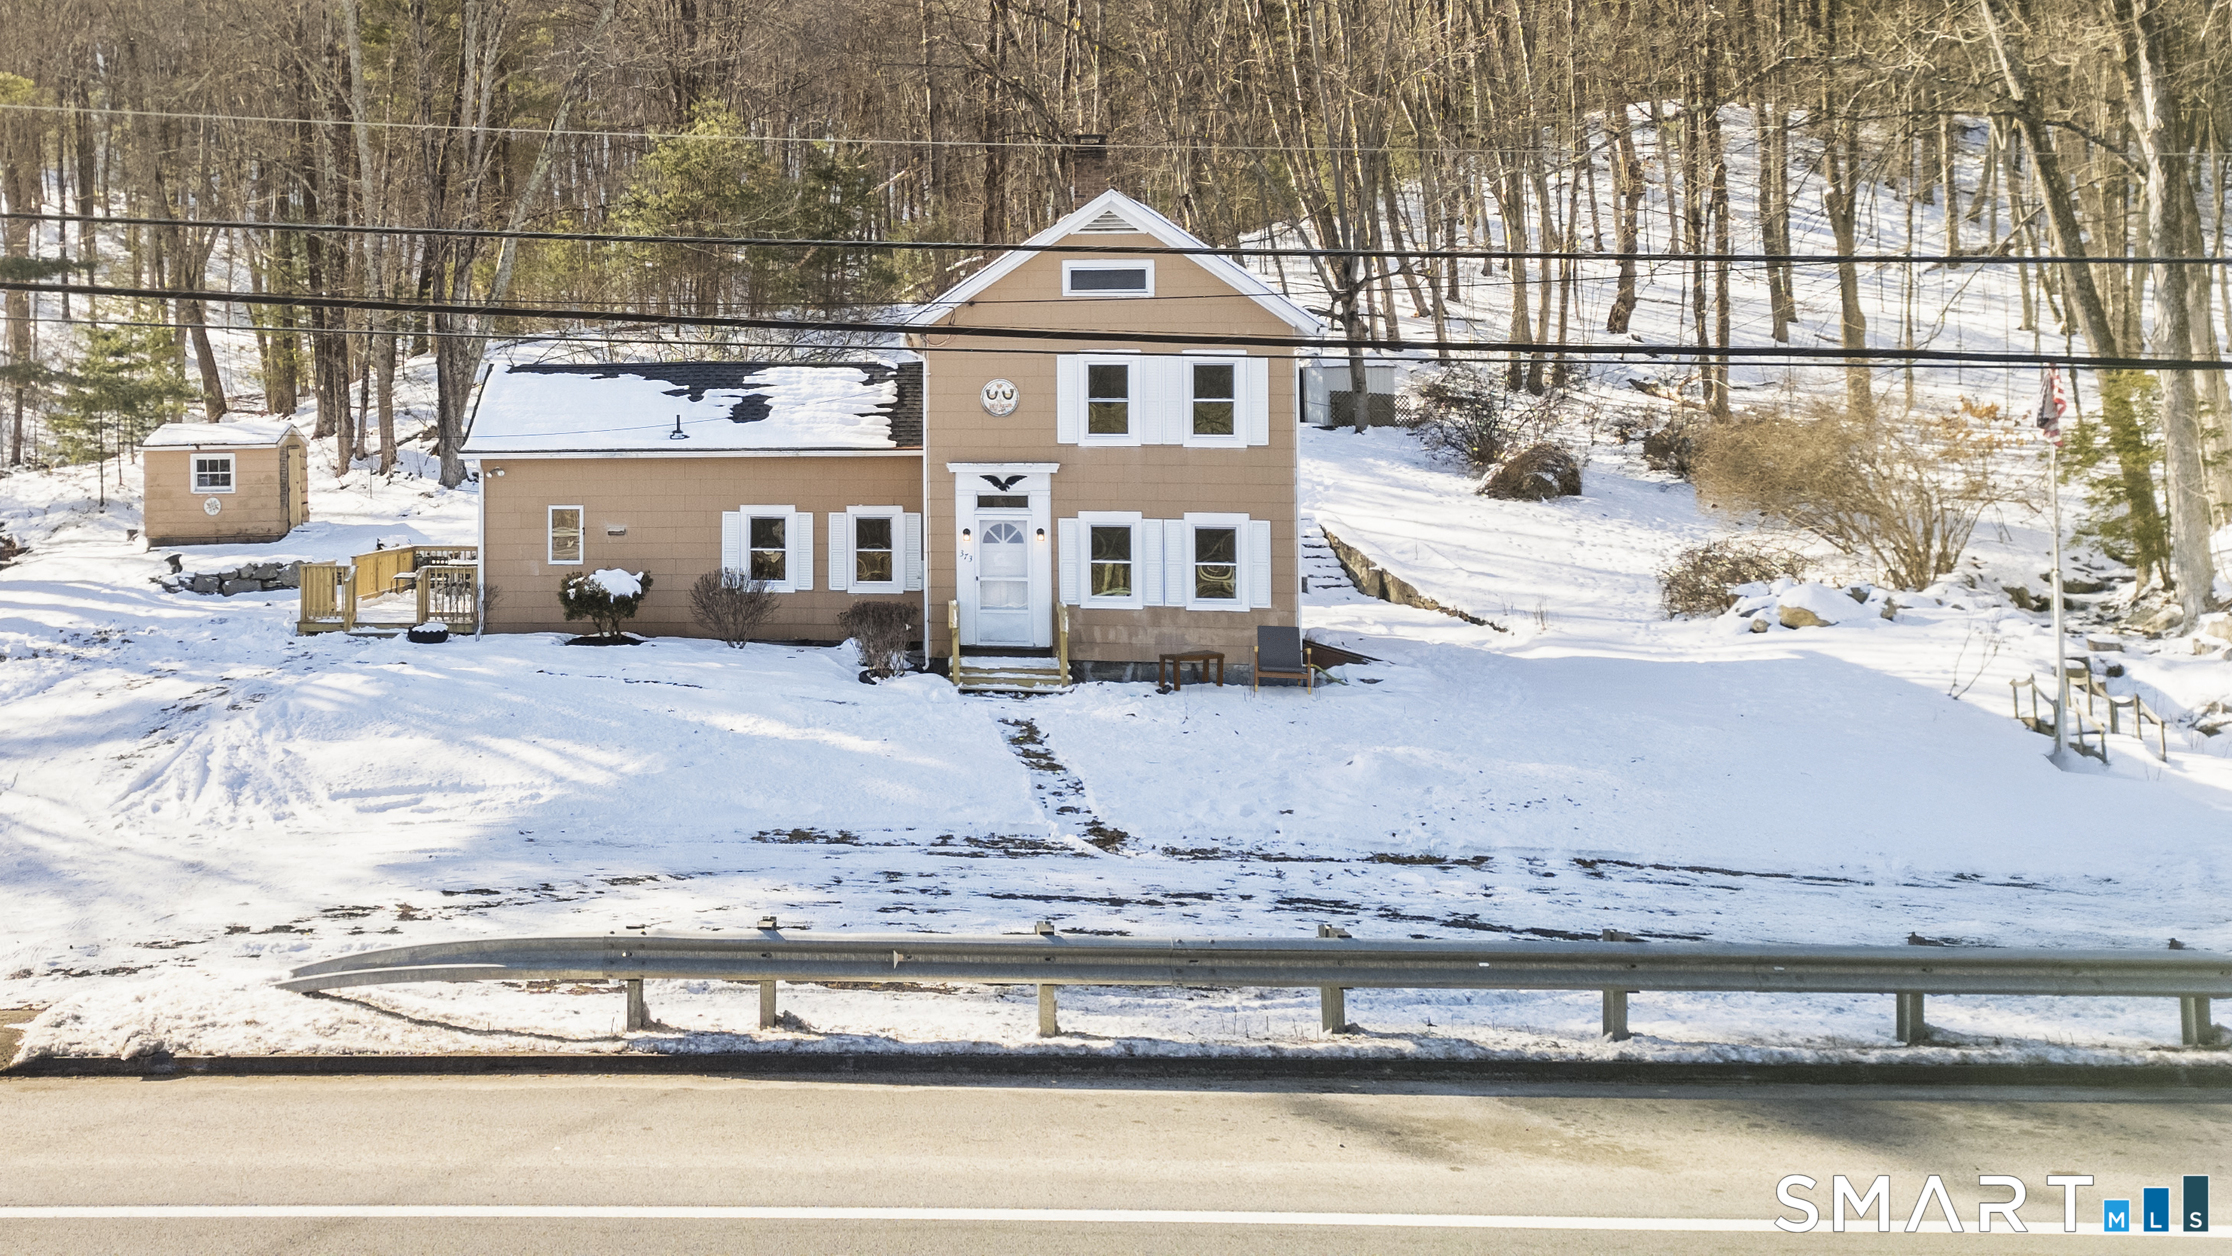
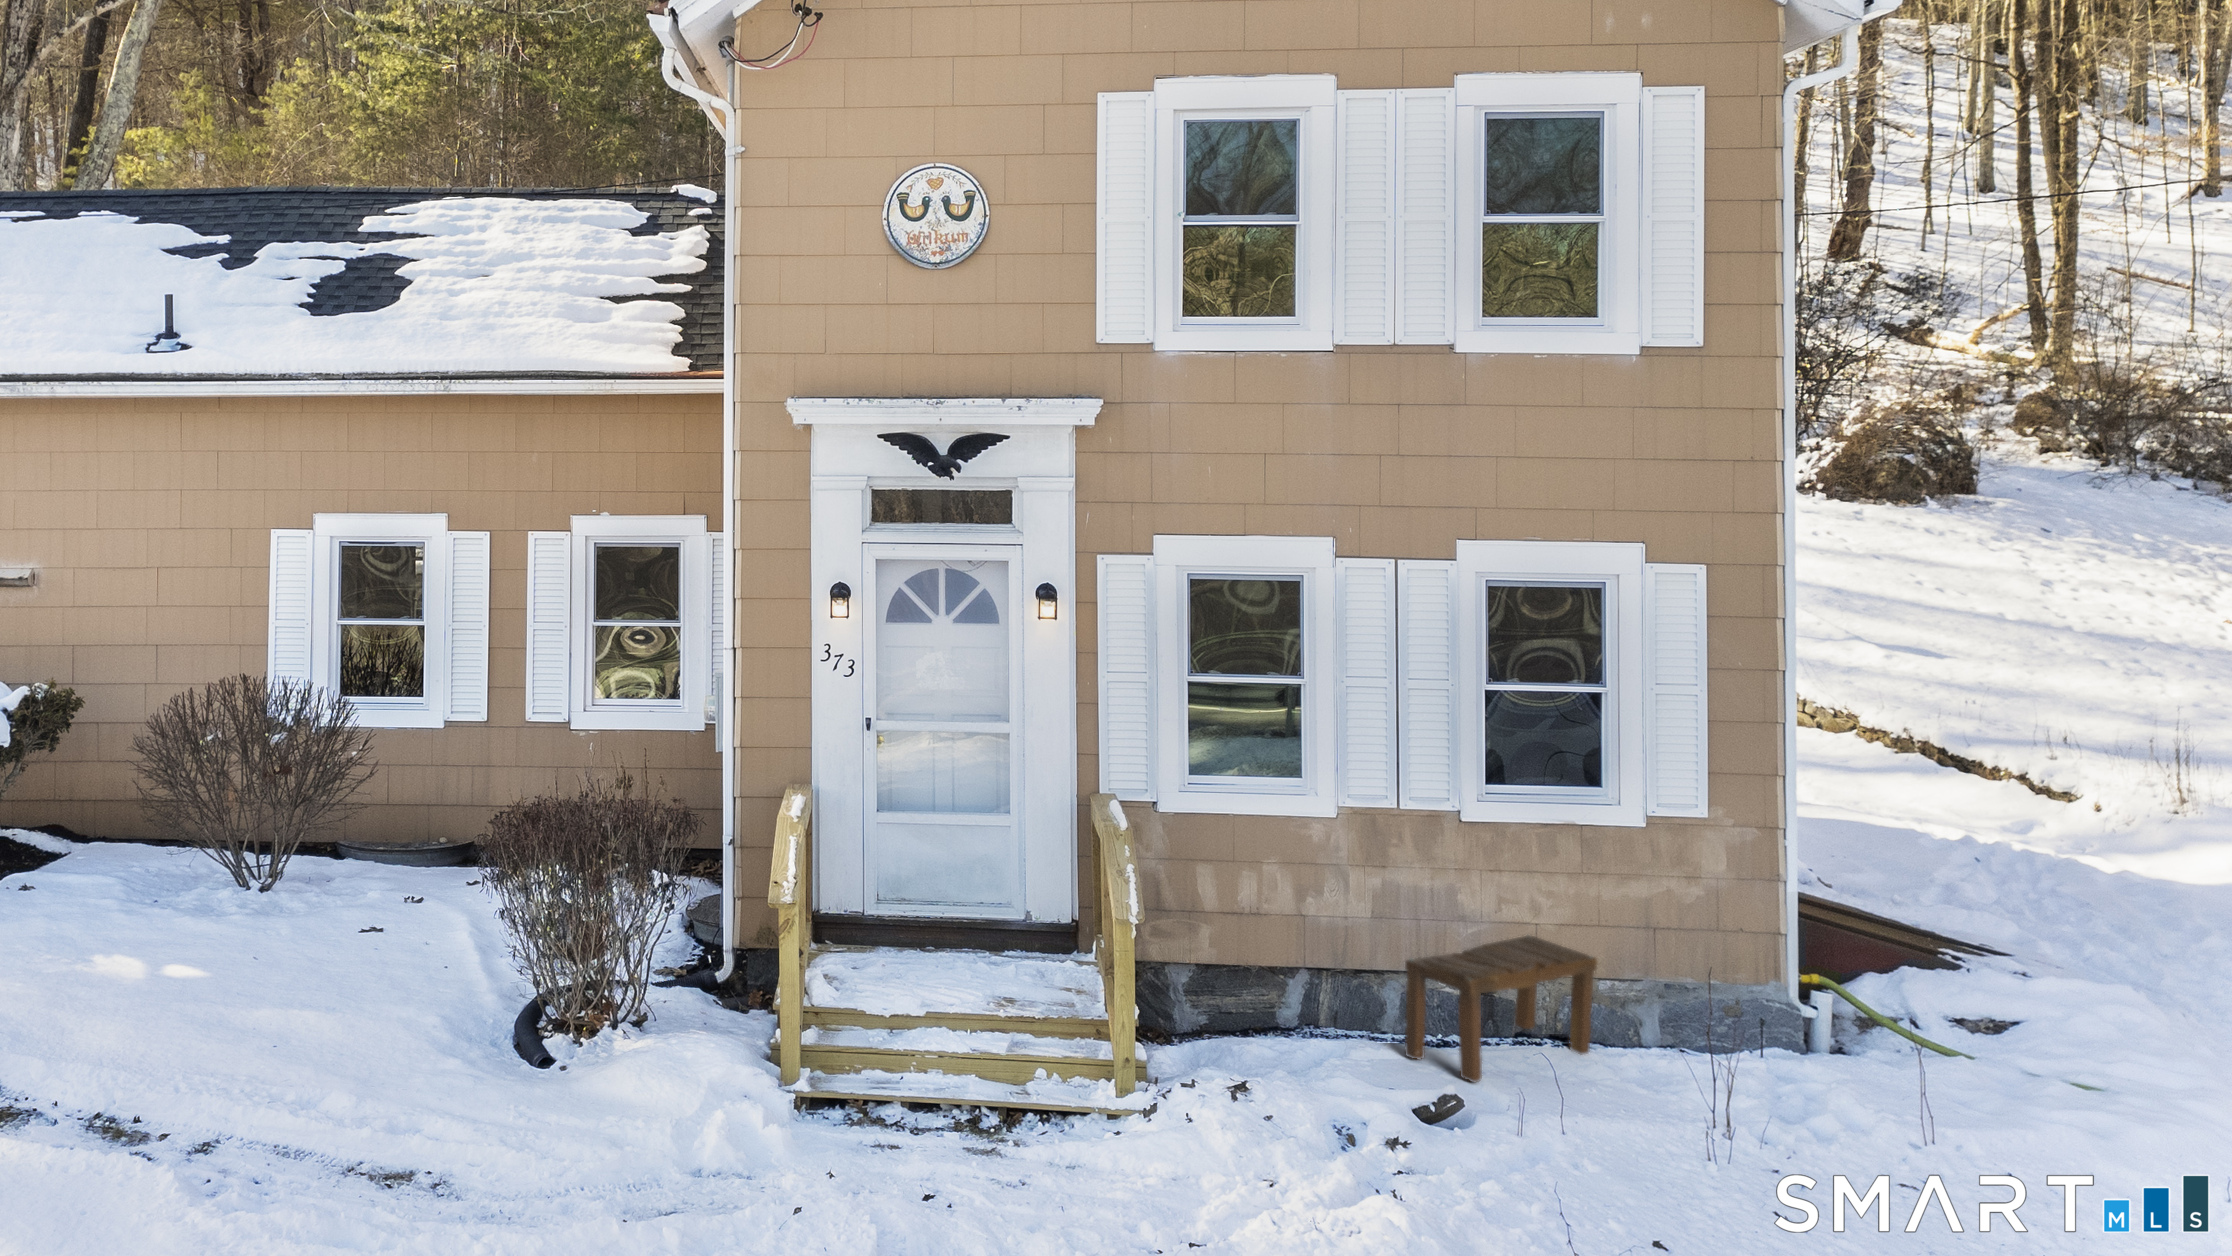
lounge chair: present [1253,625,1311,694] -> none [1677,867,1890,1103]

